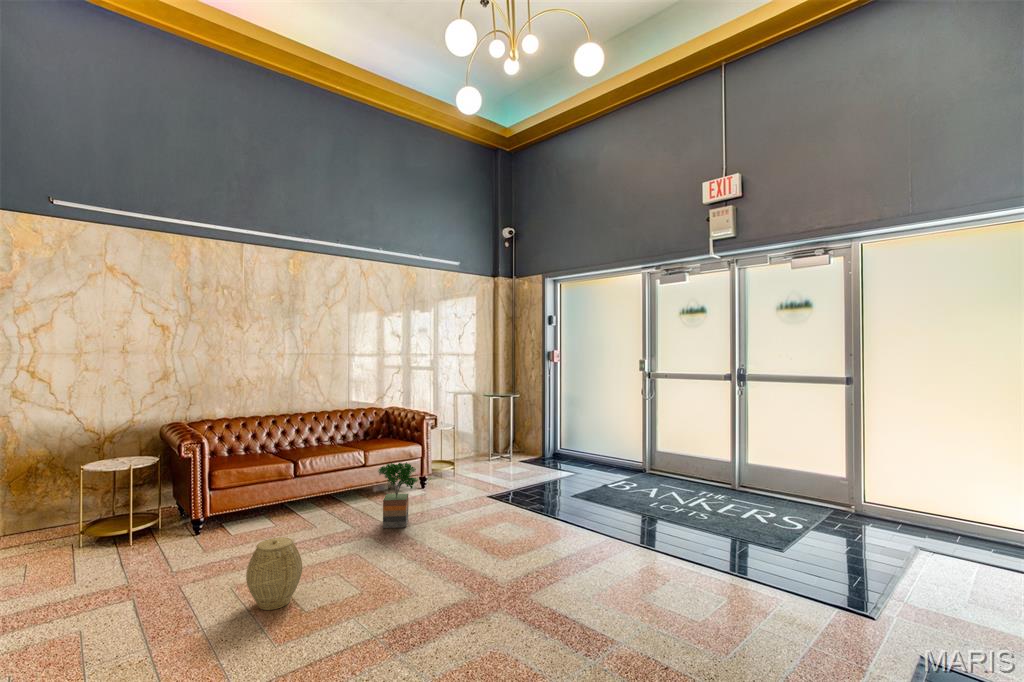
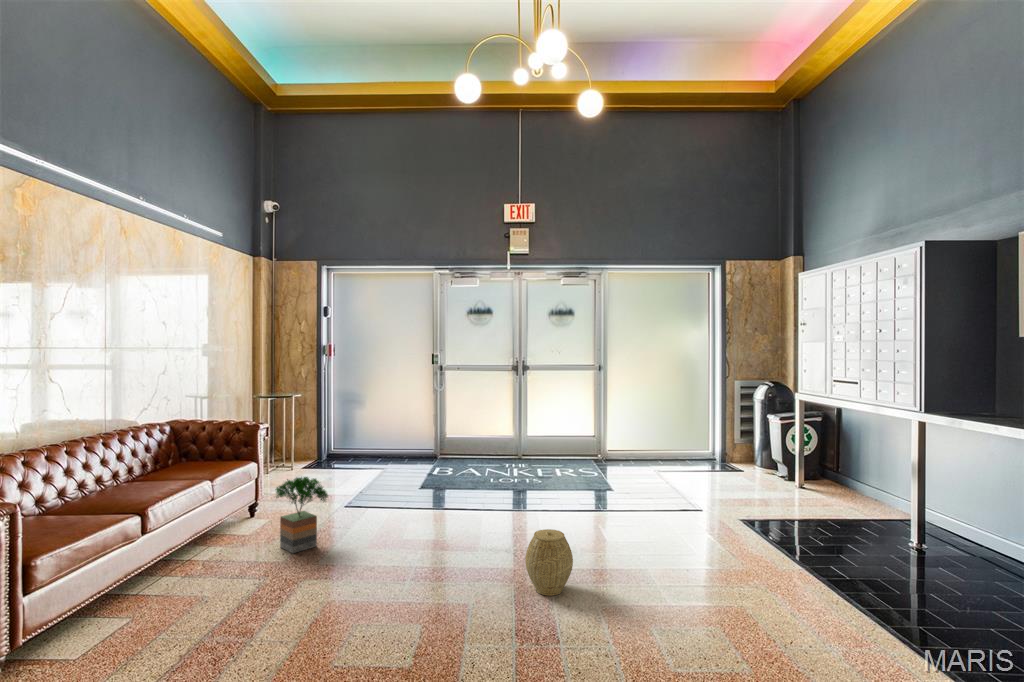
woven basket: present [246,537,302,610] -> present [525,529,573,596]

